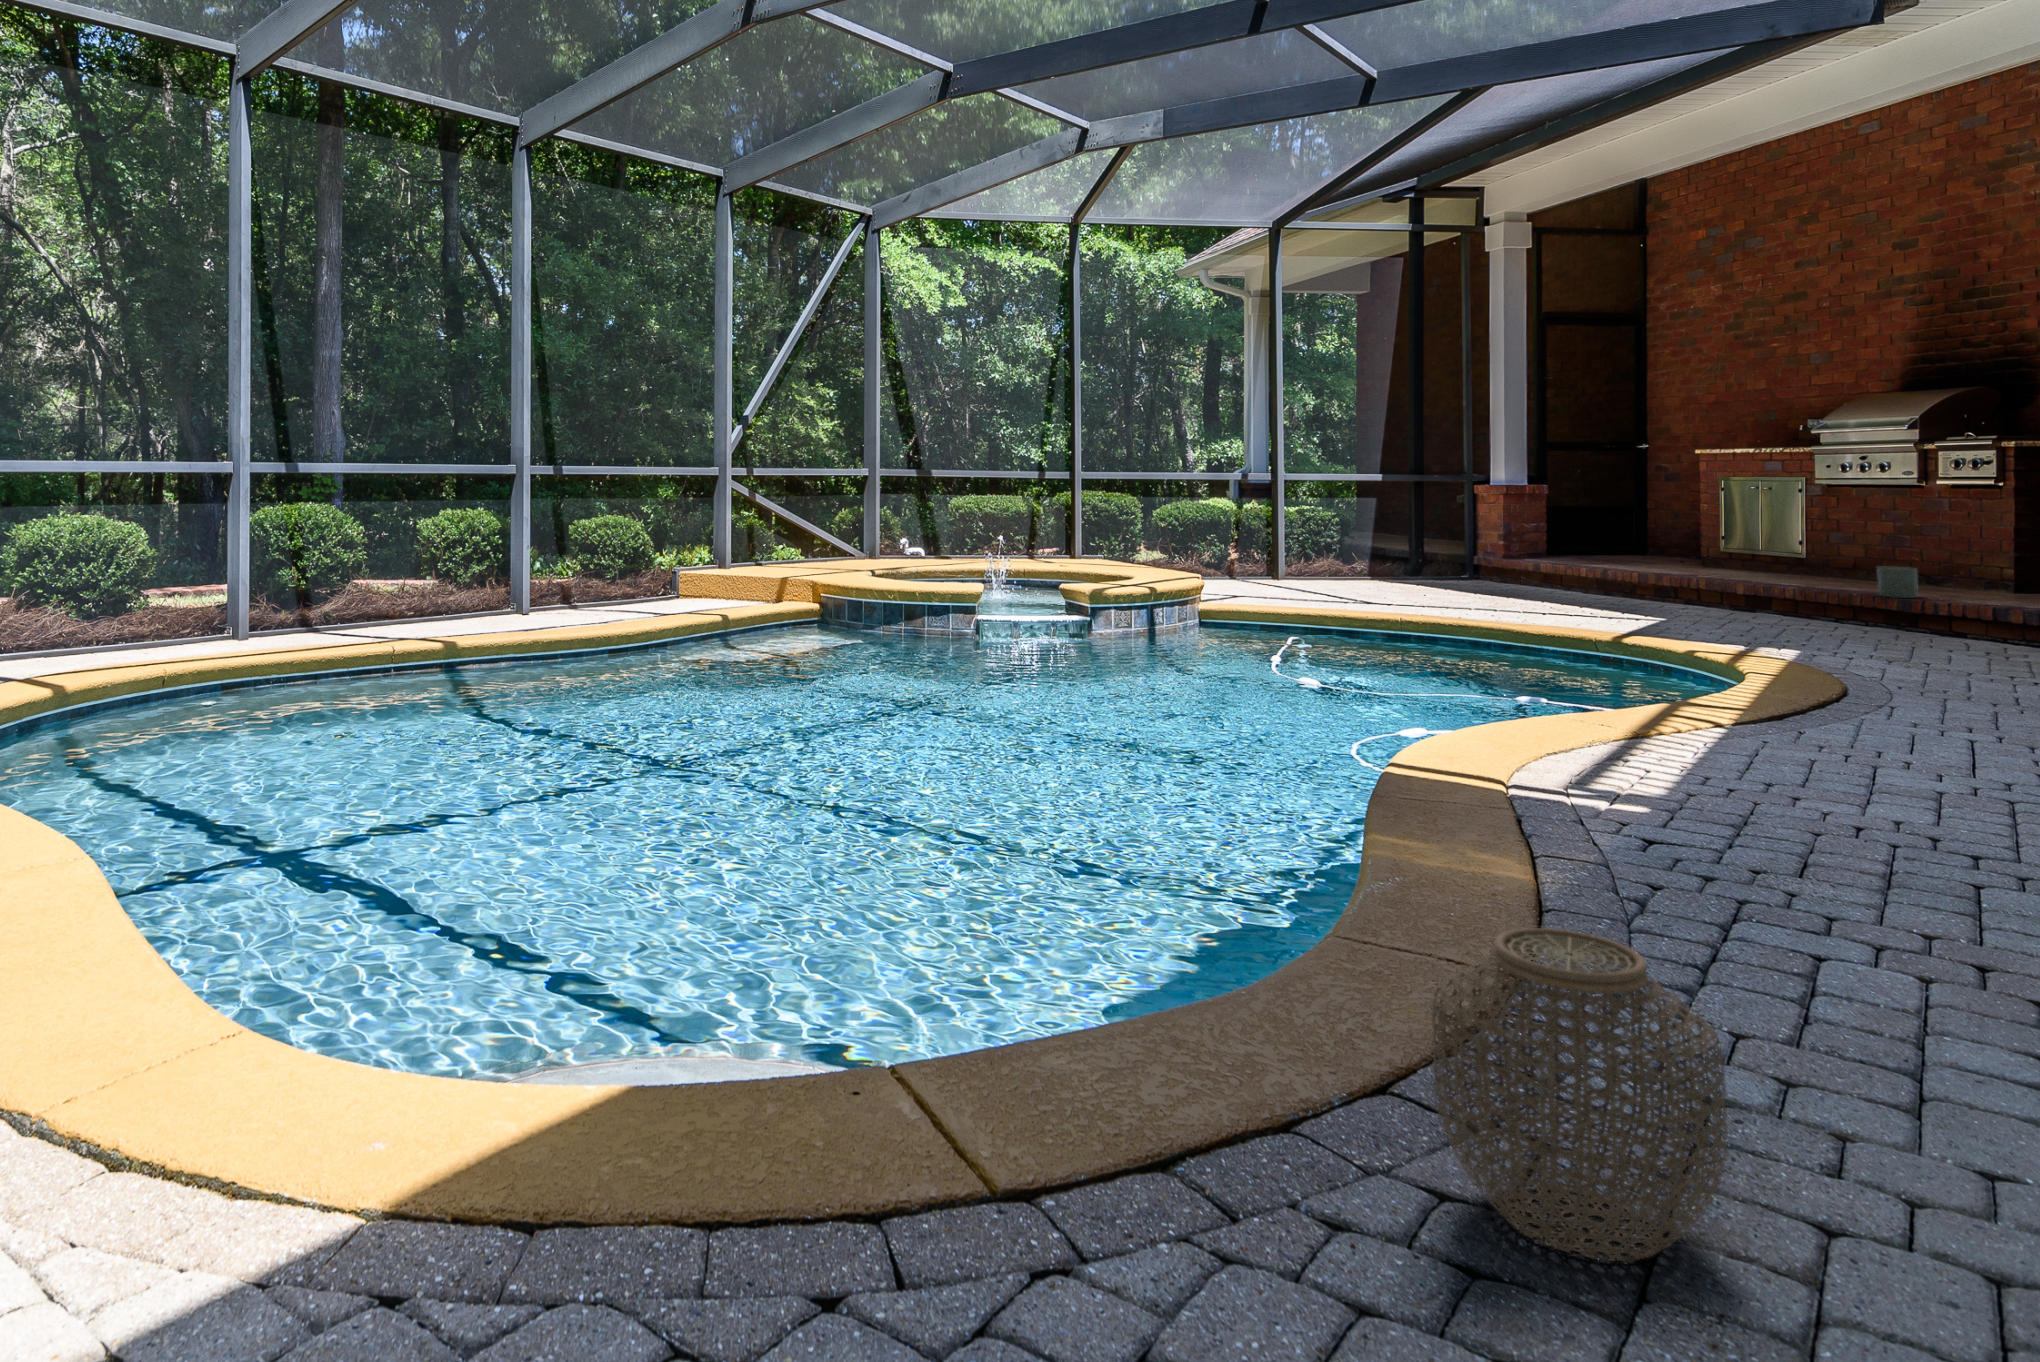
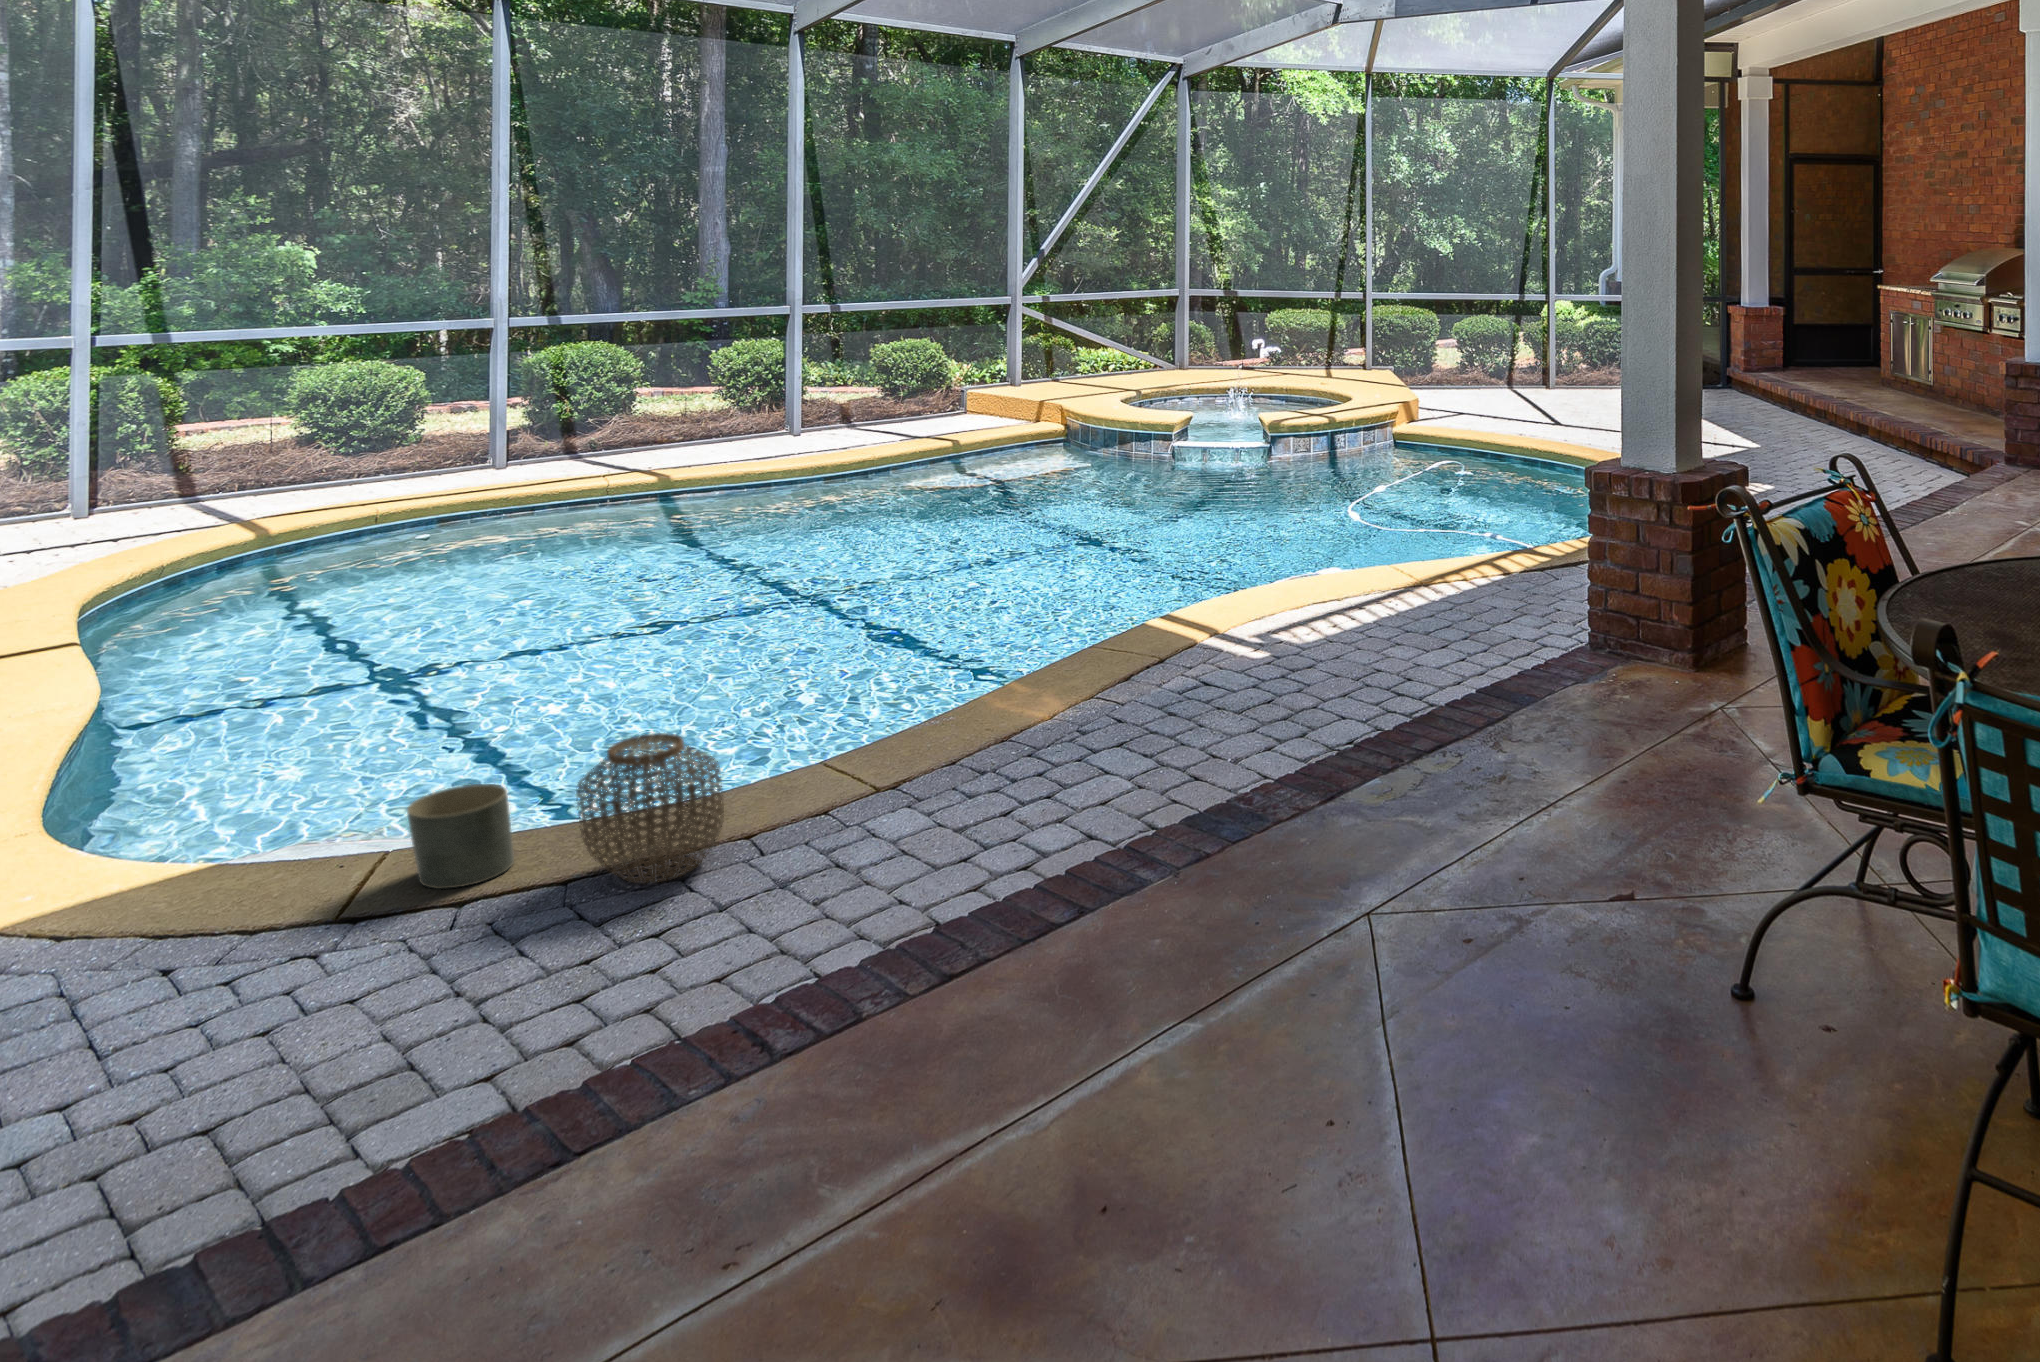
planter: present [1877,567,1918,598] -> present [407,784,514,889]

